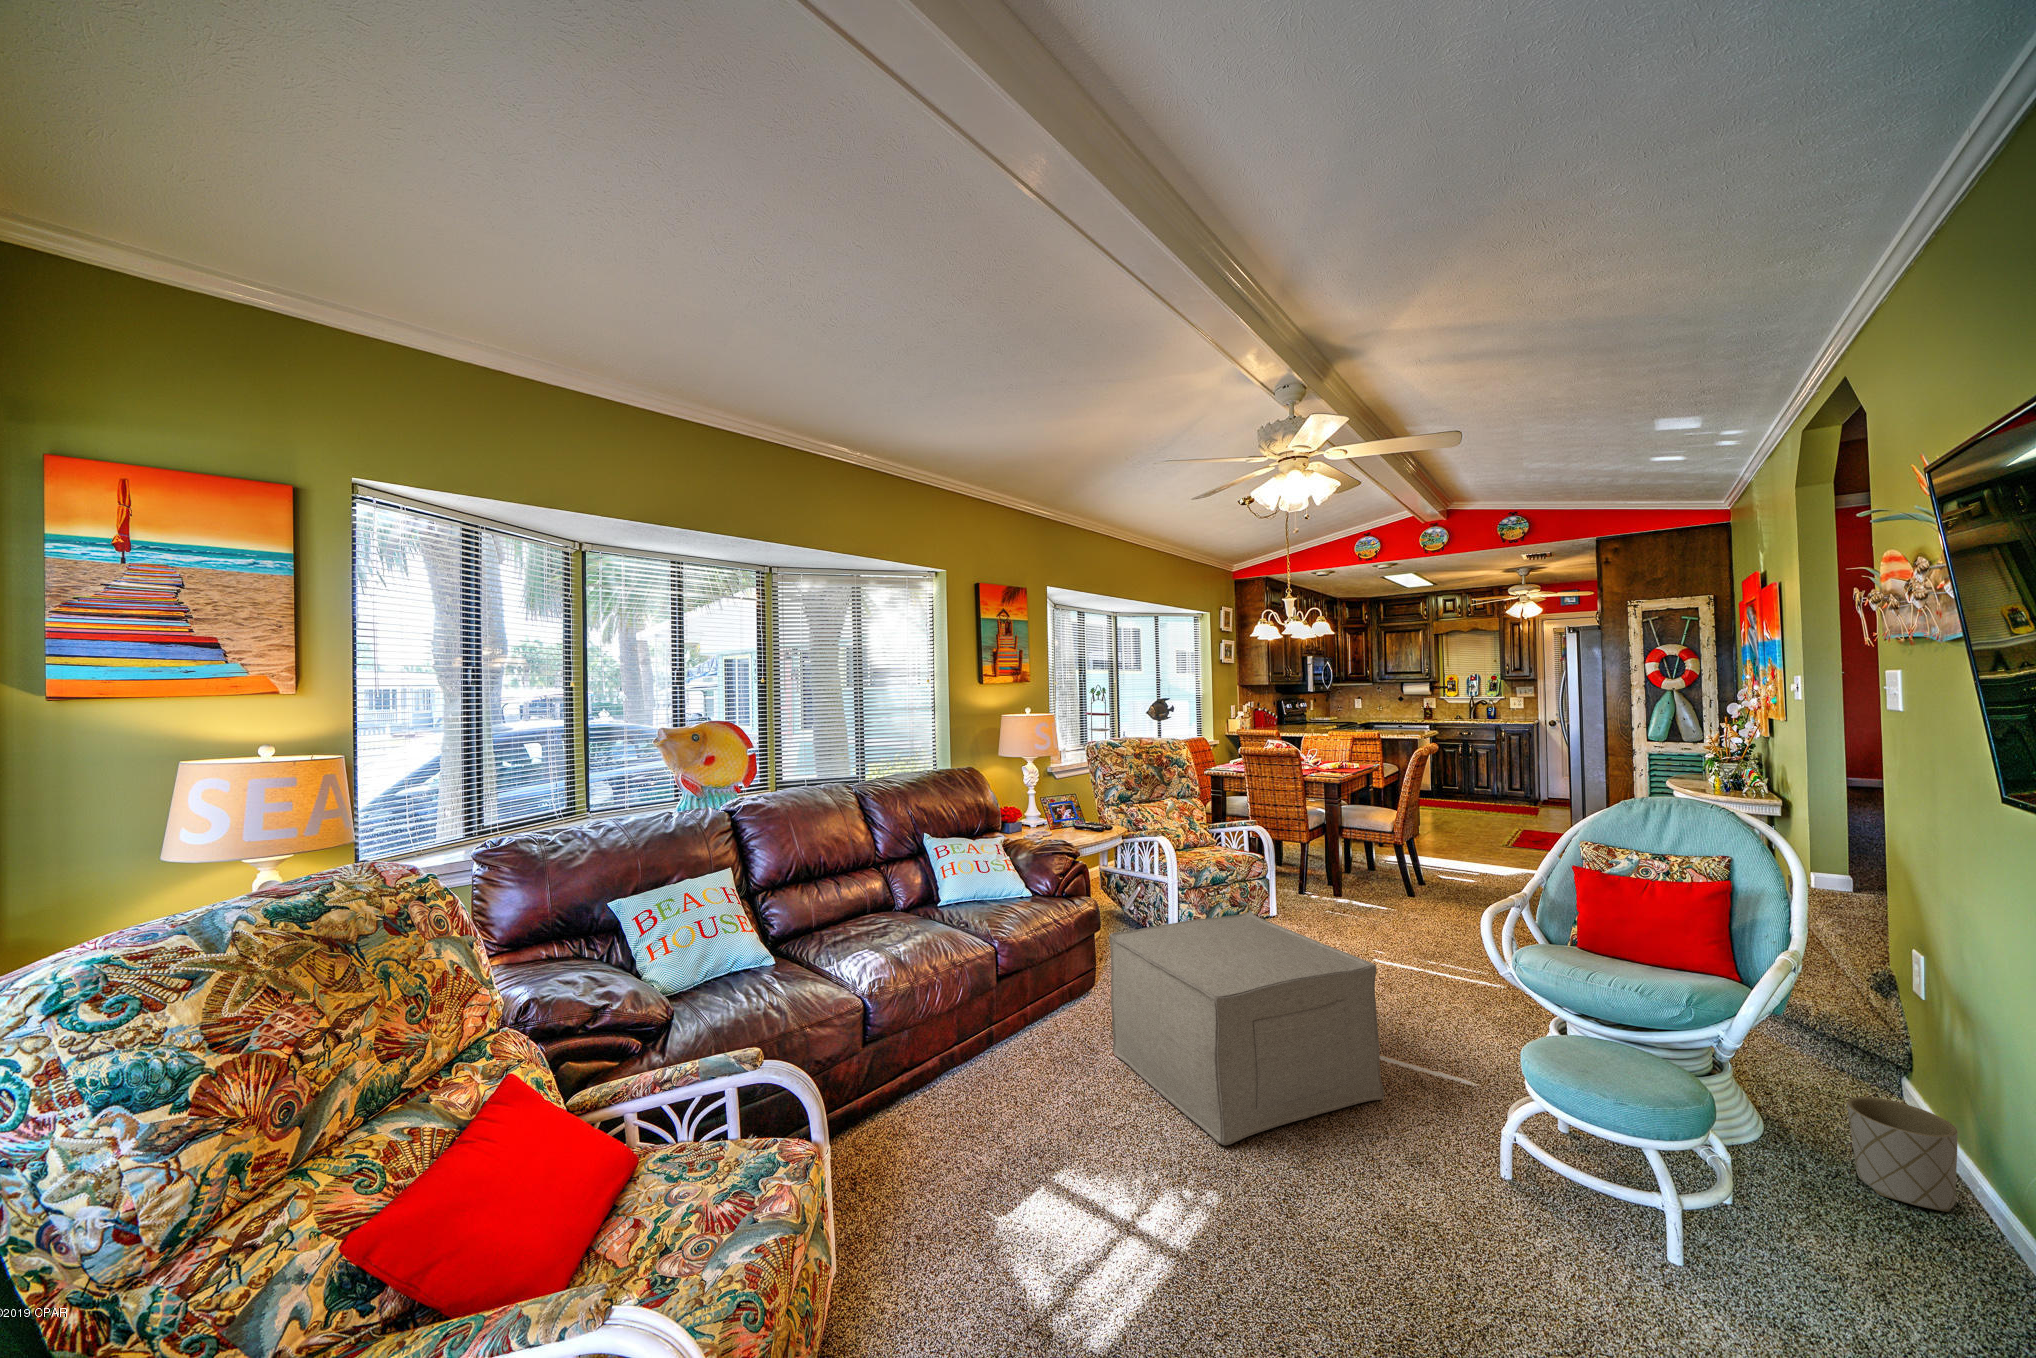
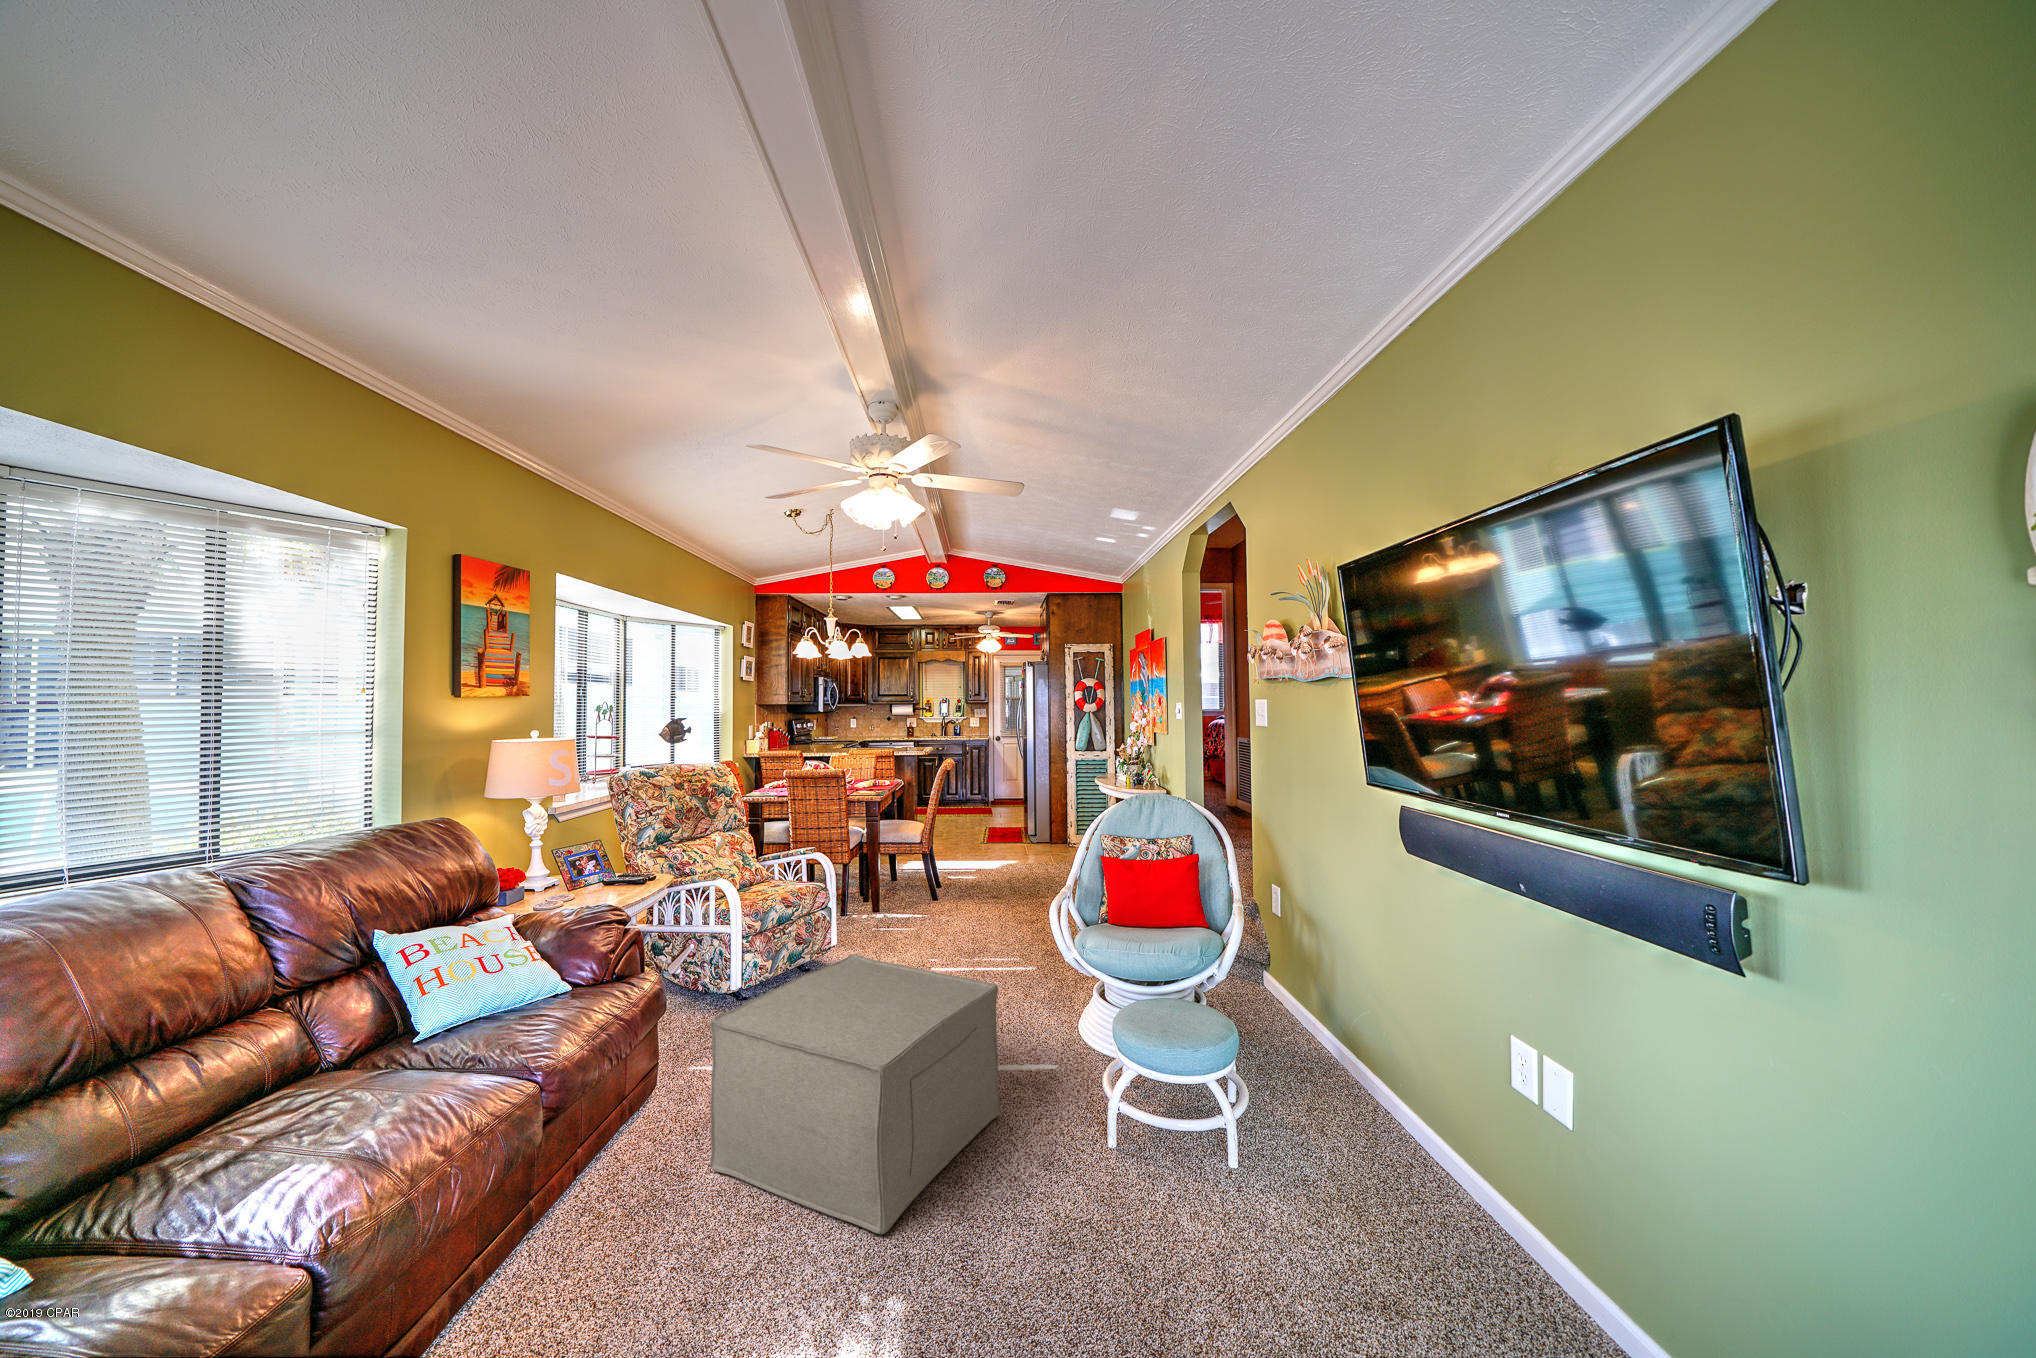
planter: present [1847,1097,1957,1212] -> none [1276,1000,1326,1068]

